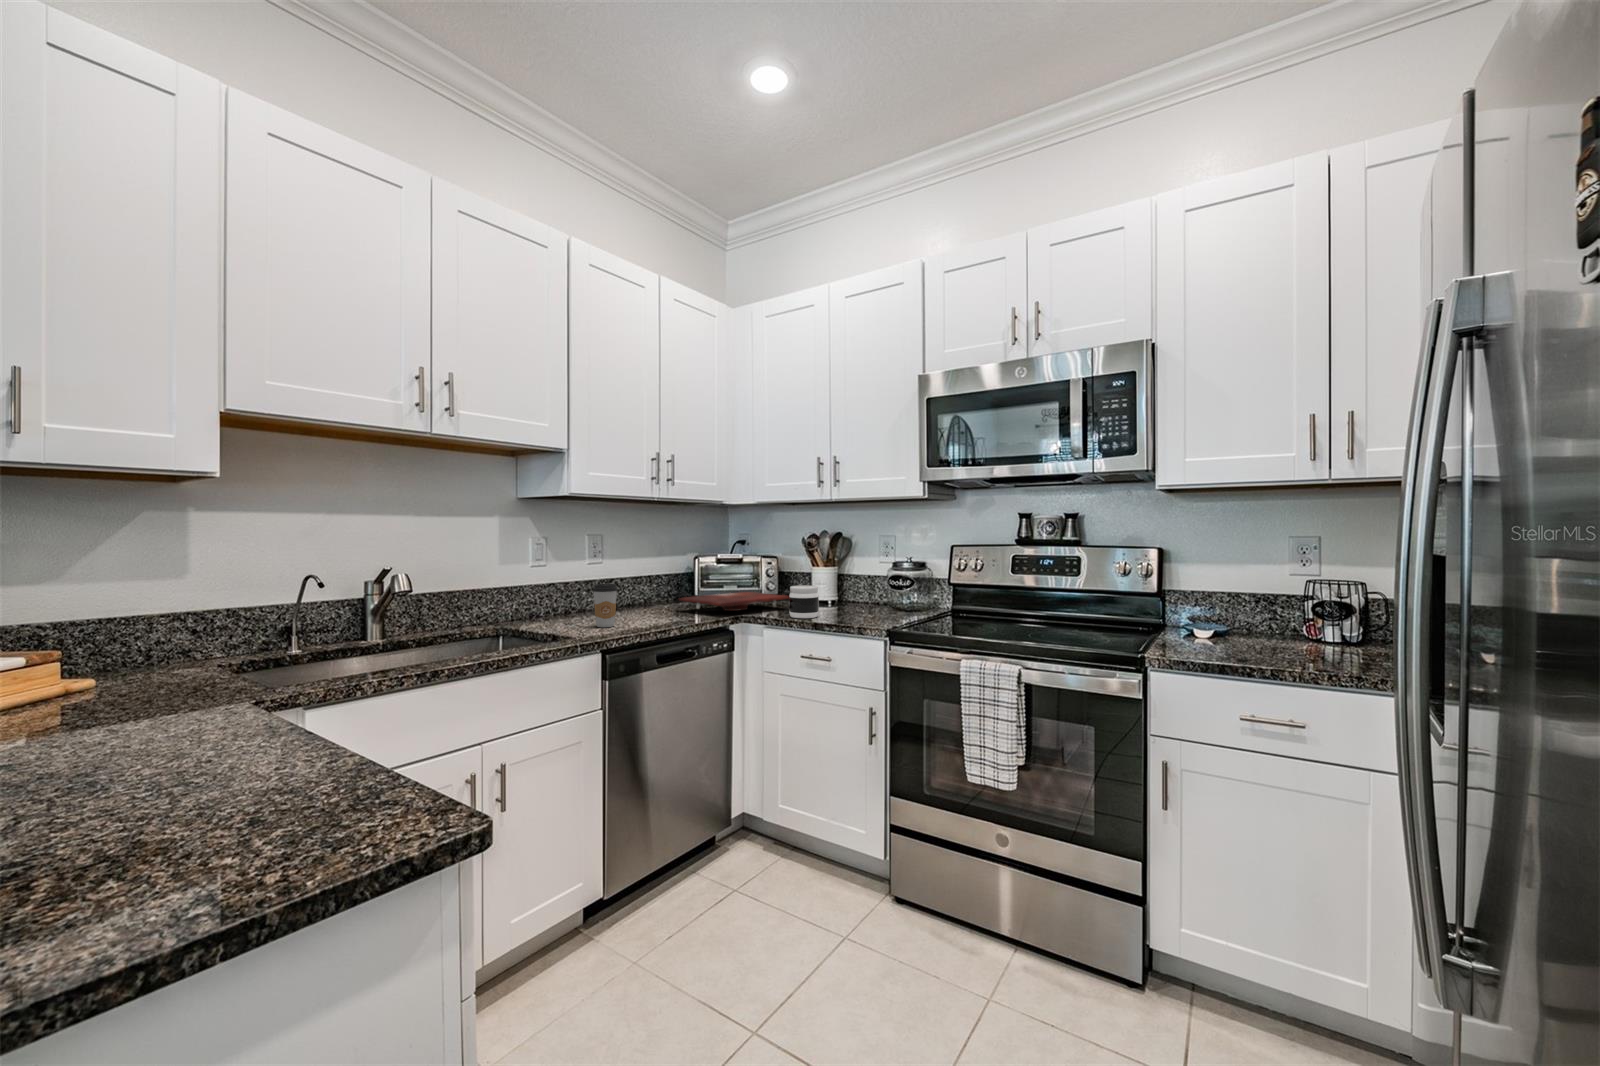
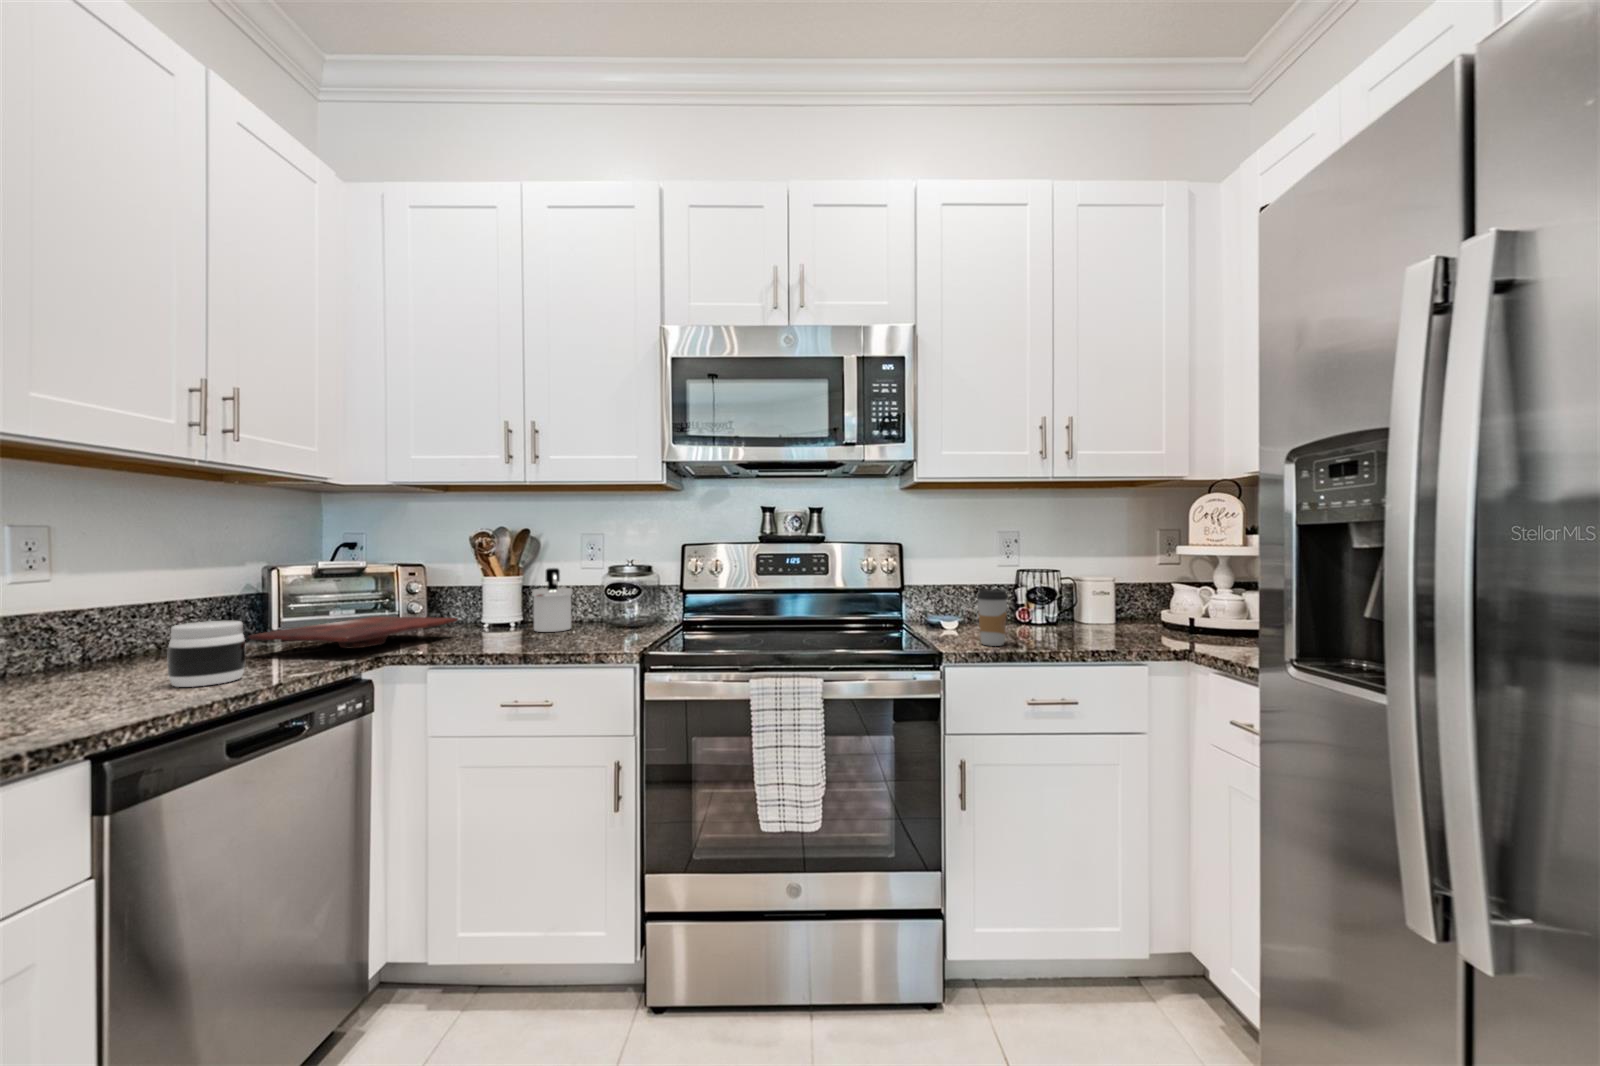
soap dispenser: none [839,563,867,611] -> present [532,568,573,632]
coffee cup: present [593,584,617,627] -> present [977,590,1007,646]
jar: present [789,585,819,618] -> present [167,621,246,687]

